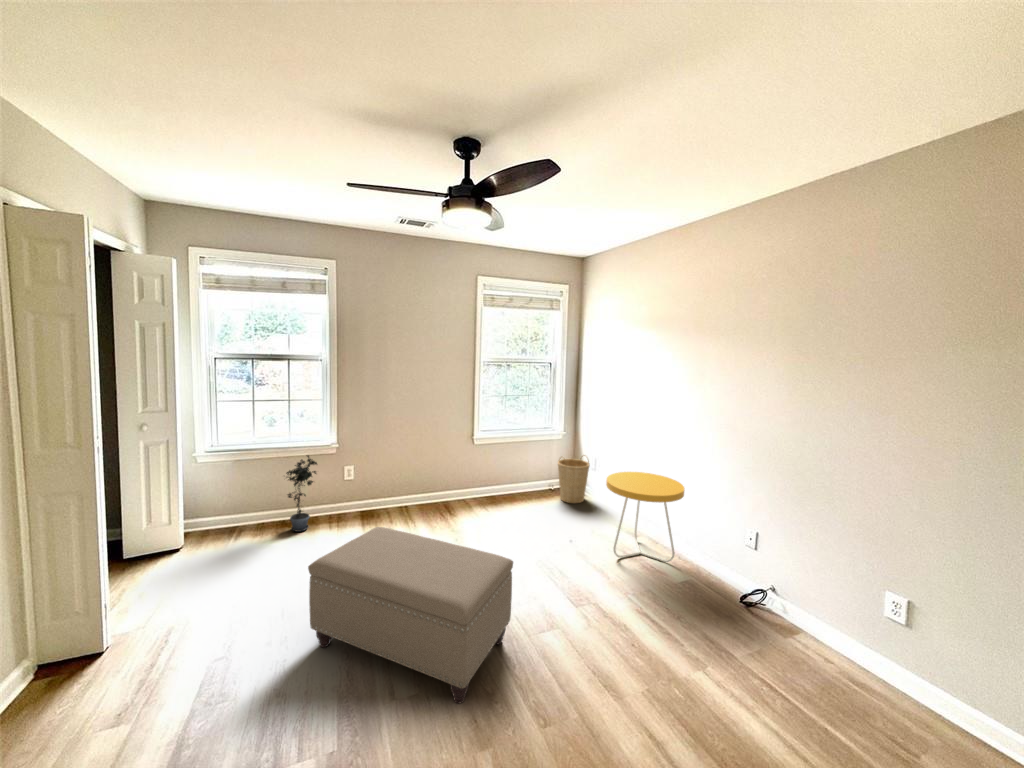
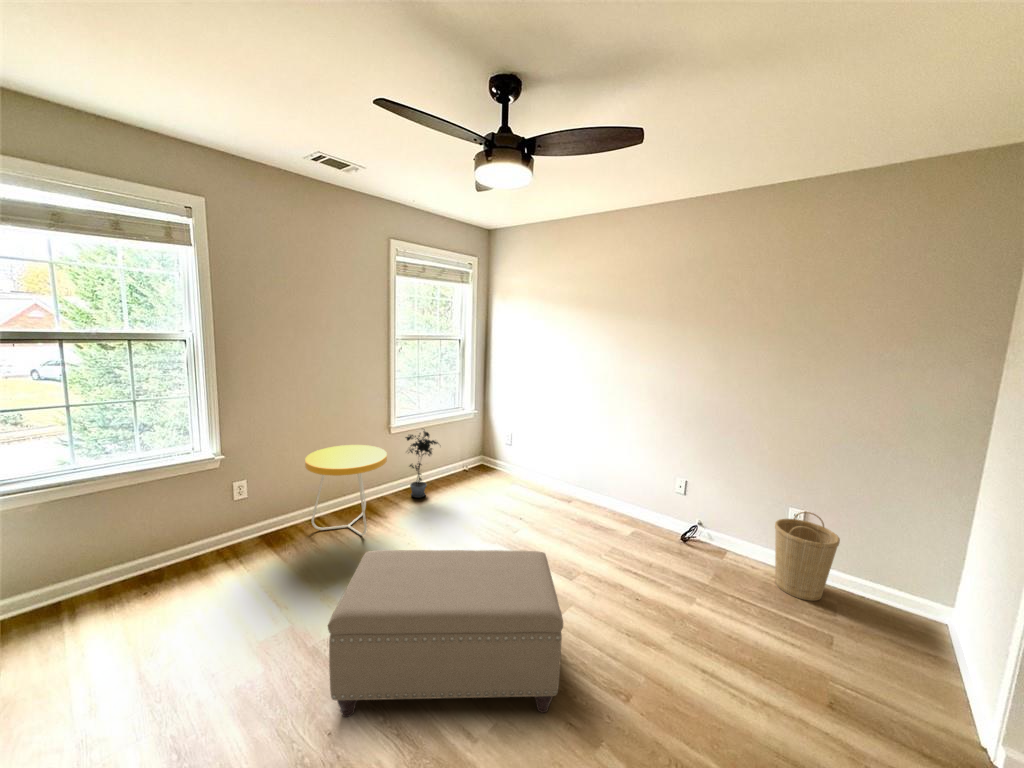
potted plant: present [286,455,317,532] -> present [406,431,438,498]
basket: present [558,455,590,503] -> present [775,512,840,601]
side table: present [606,472,684,562] -> present [305,445,387,536]

